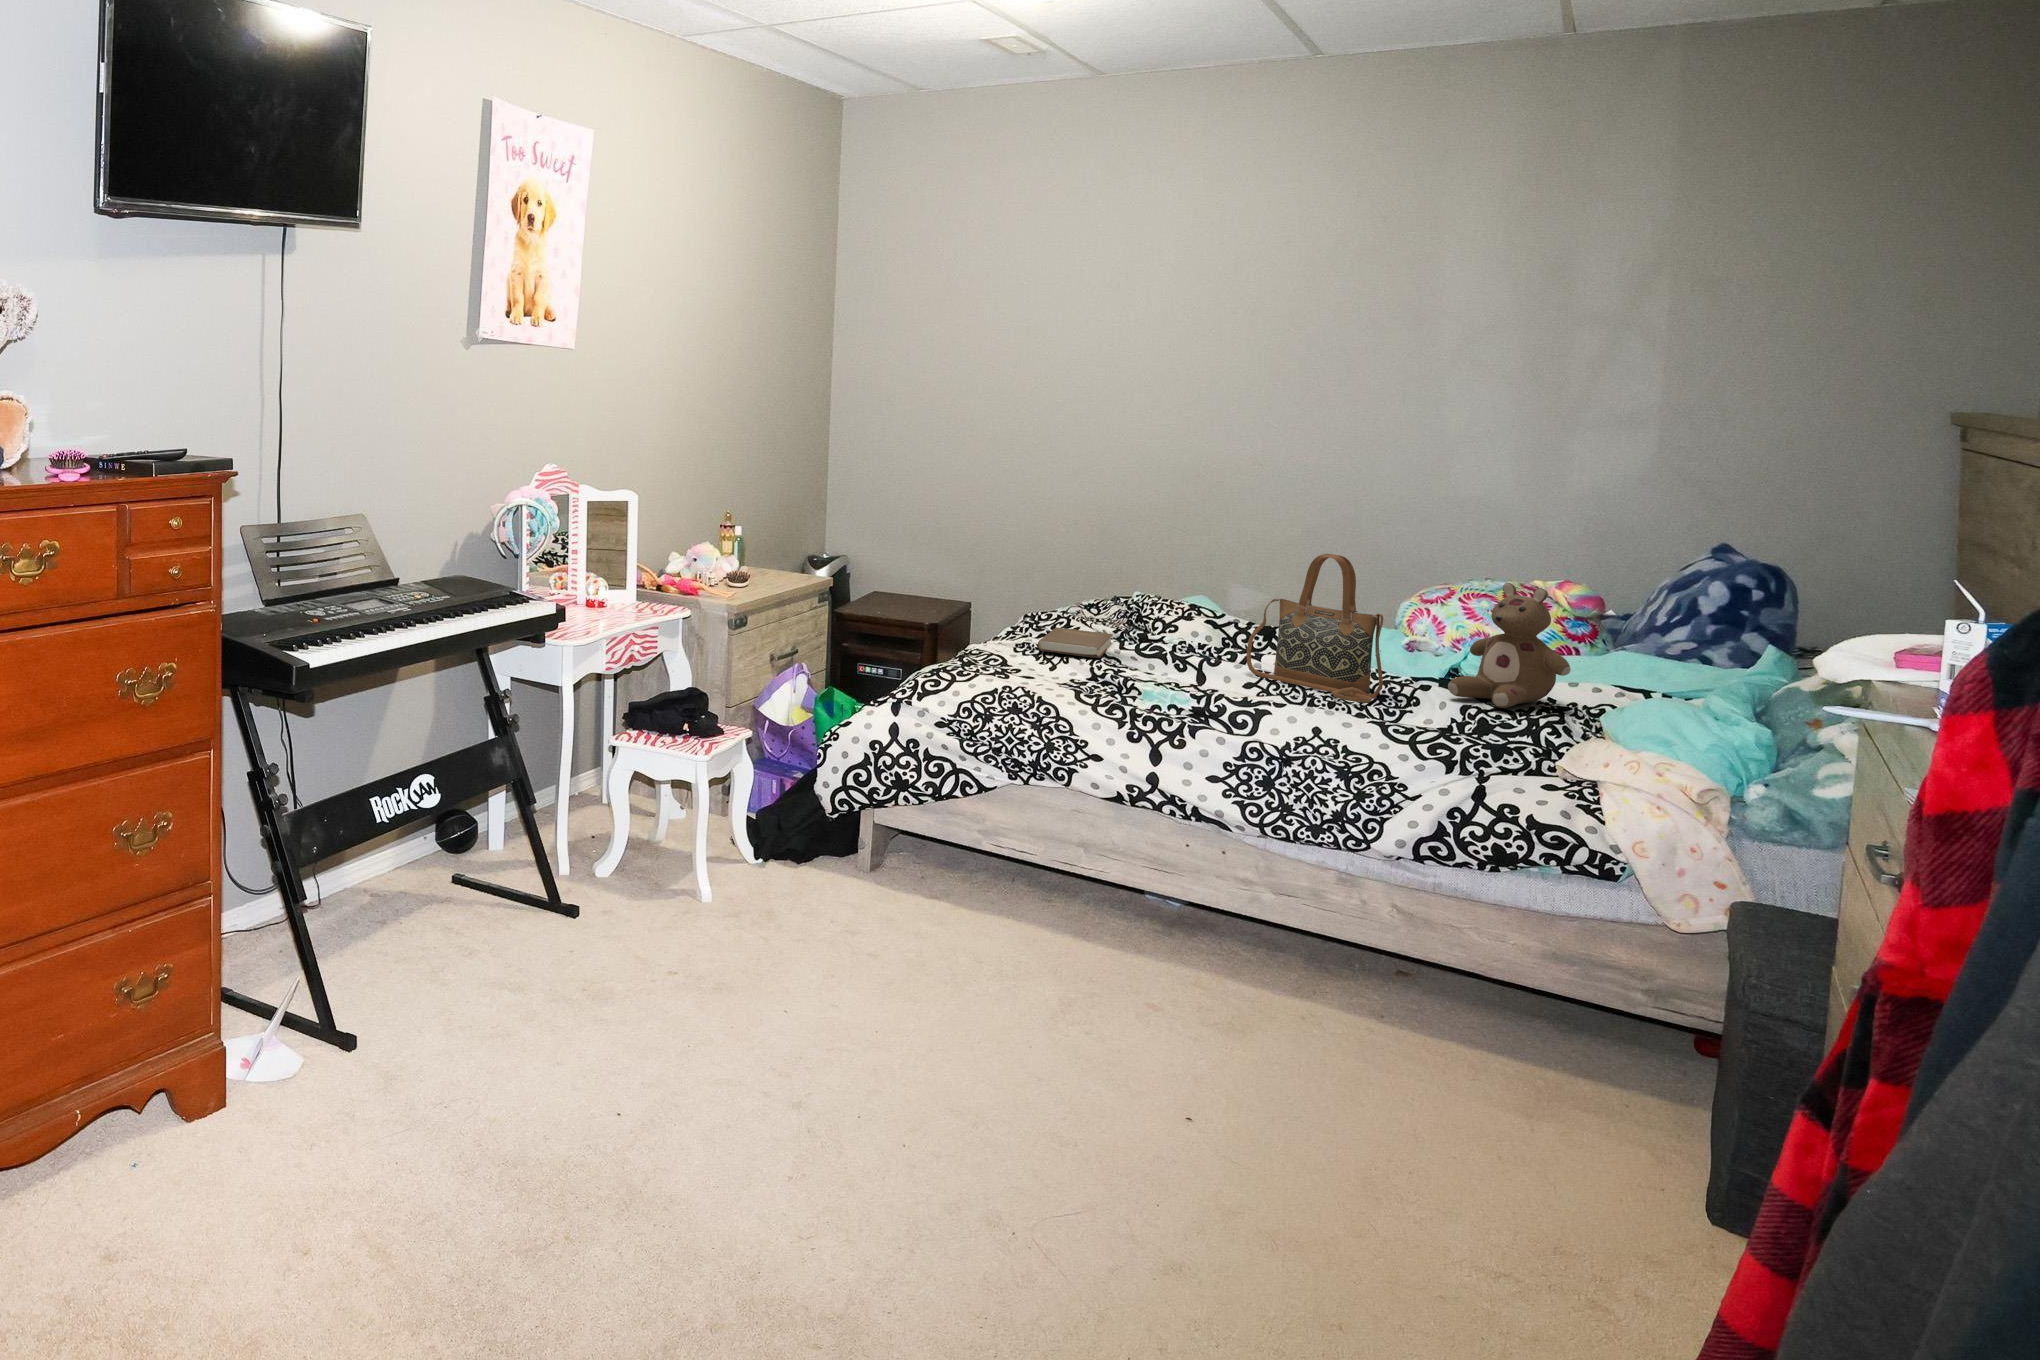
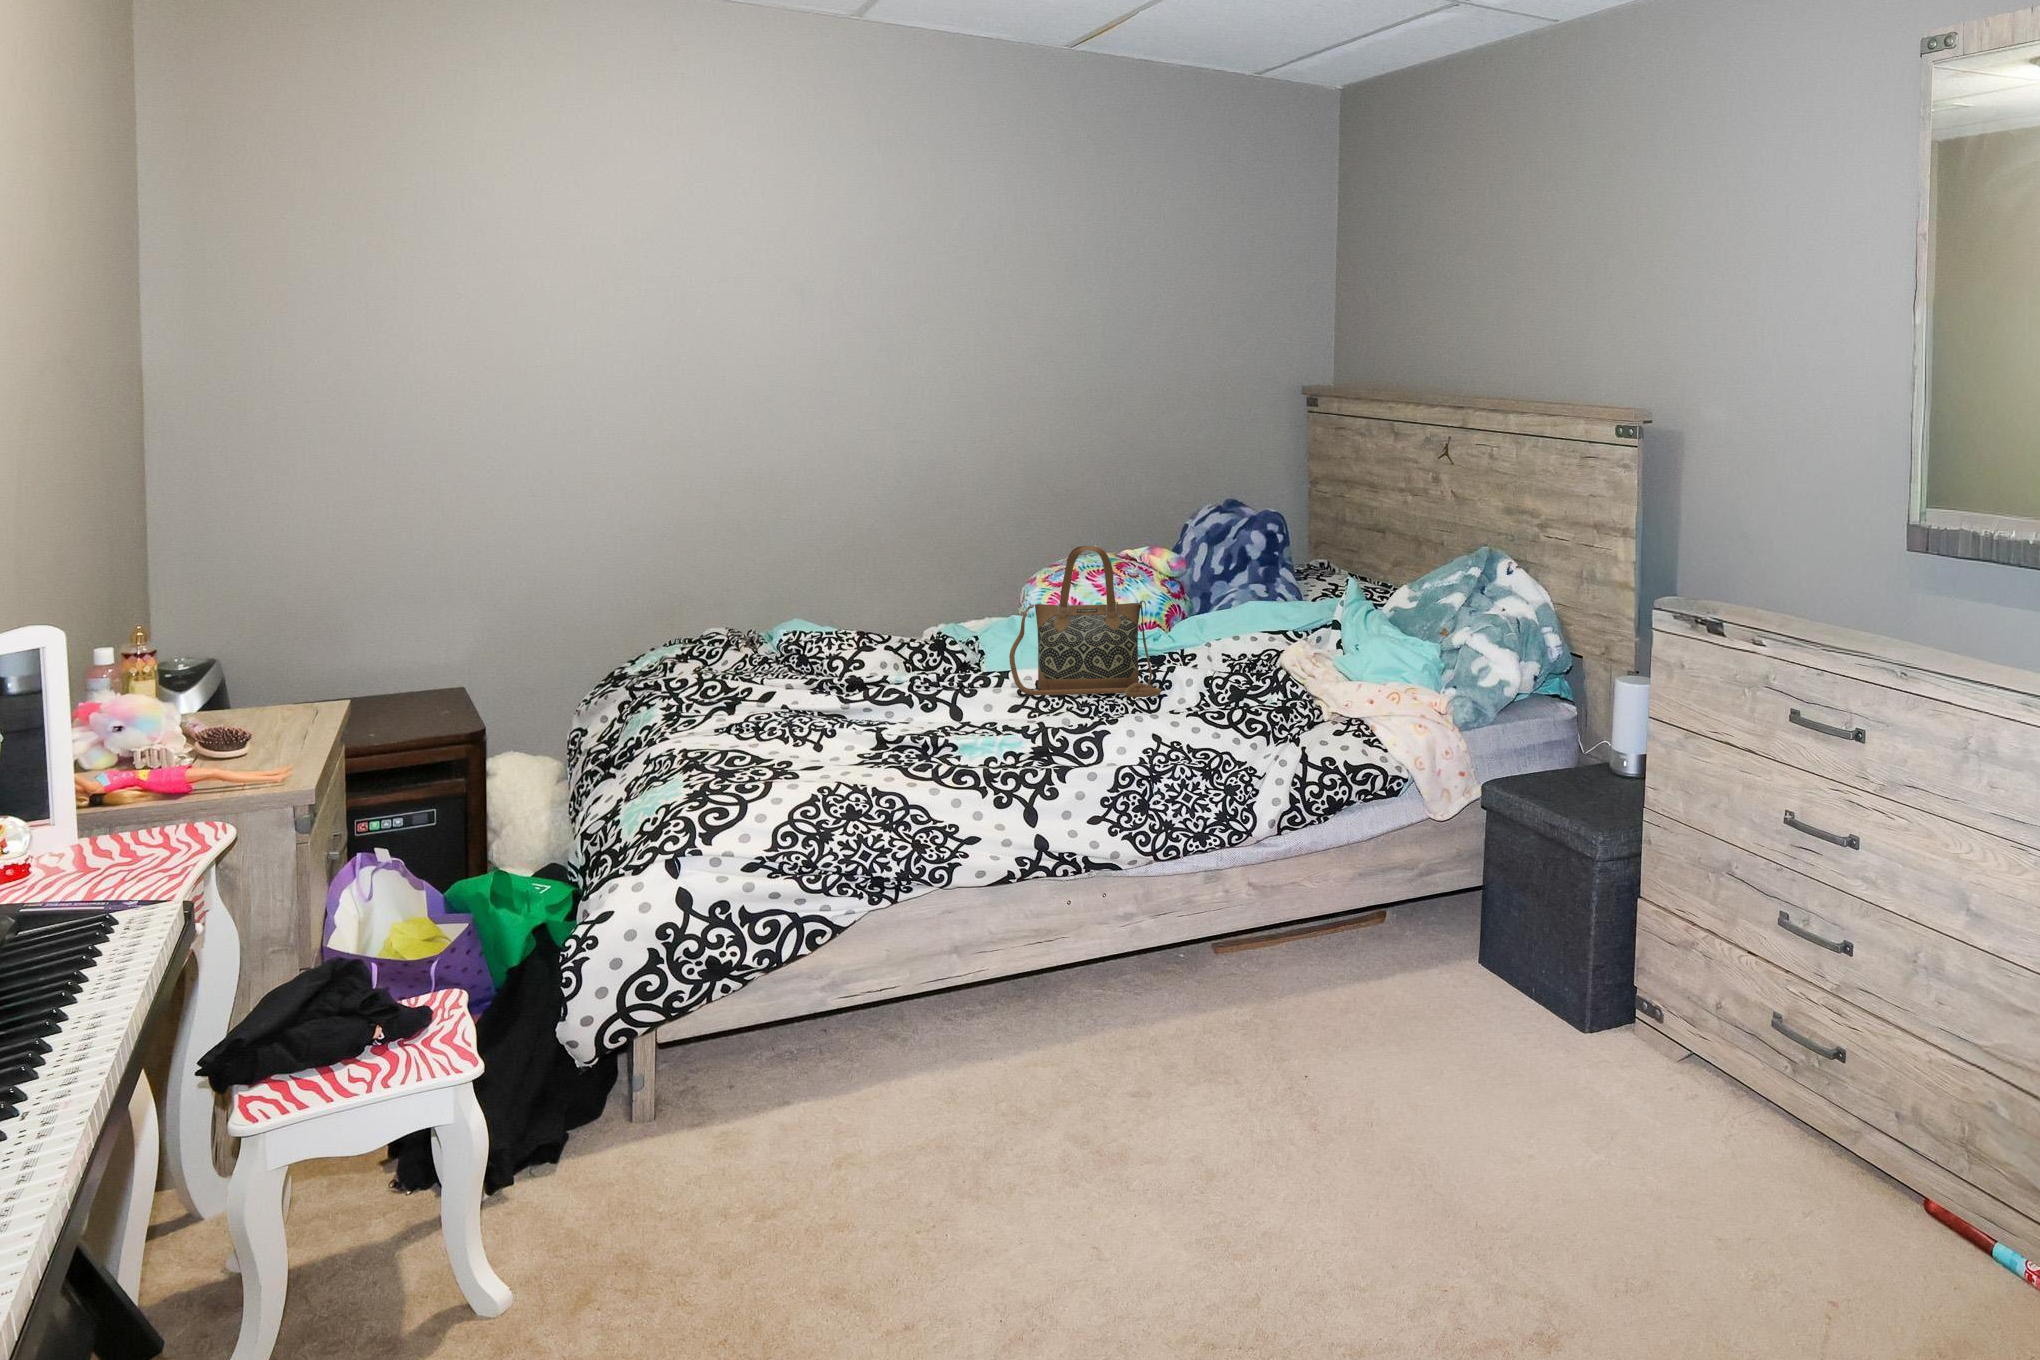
stuffed bear: present [1448,583,1570,708] -> none [1190,550,1282,670]
book: present [1038,627,1113,658] -> none [750,689,853,730]

